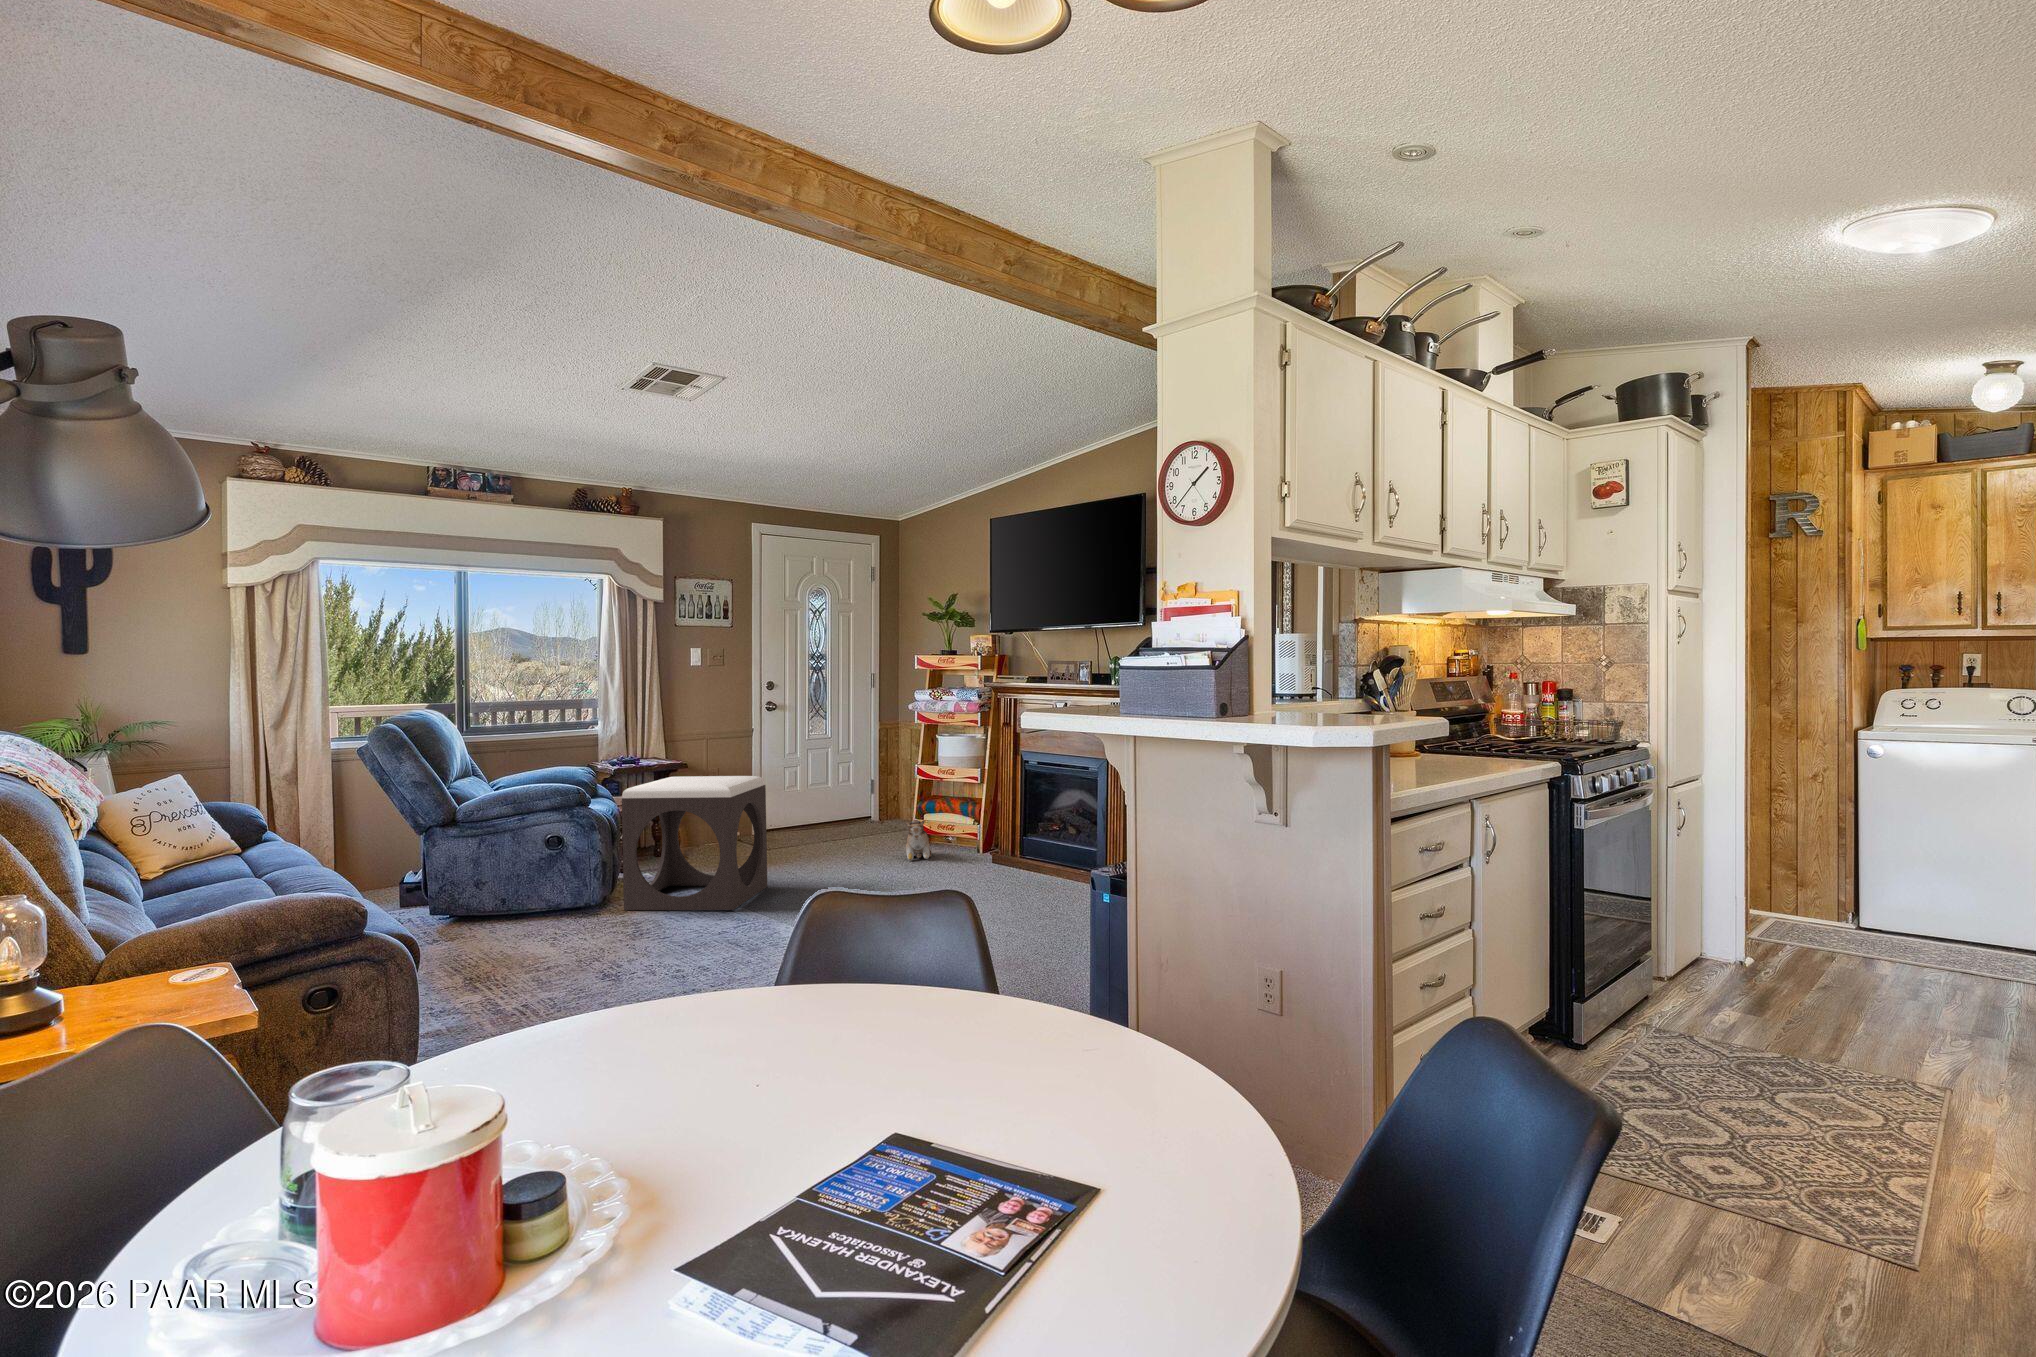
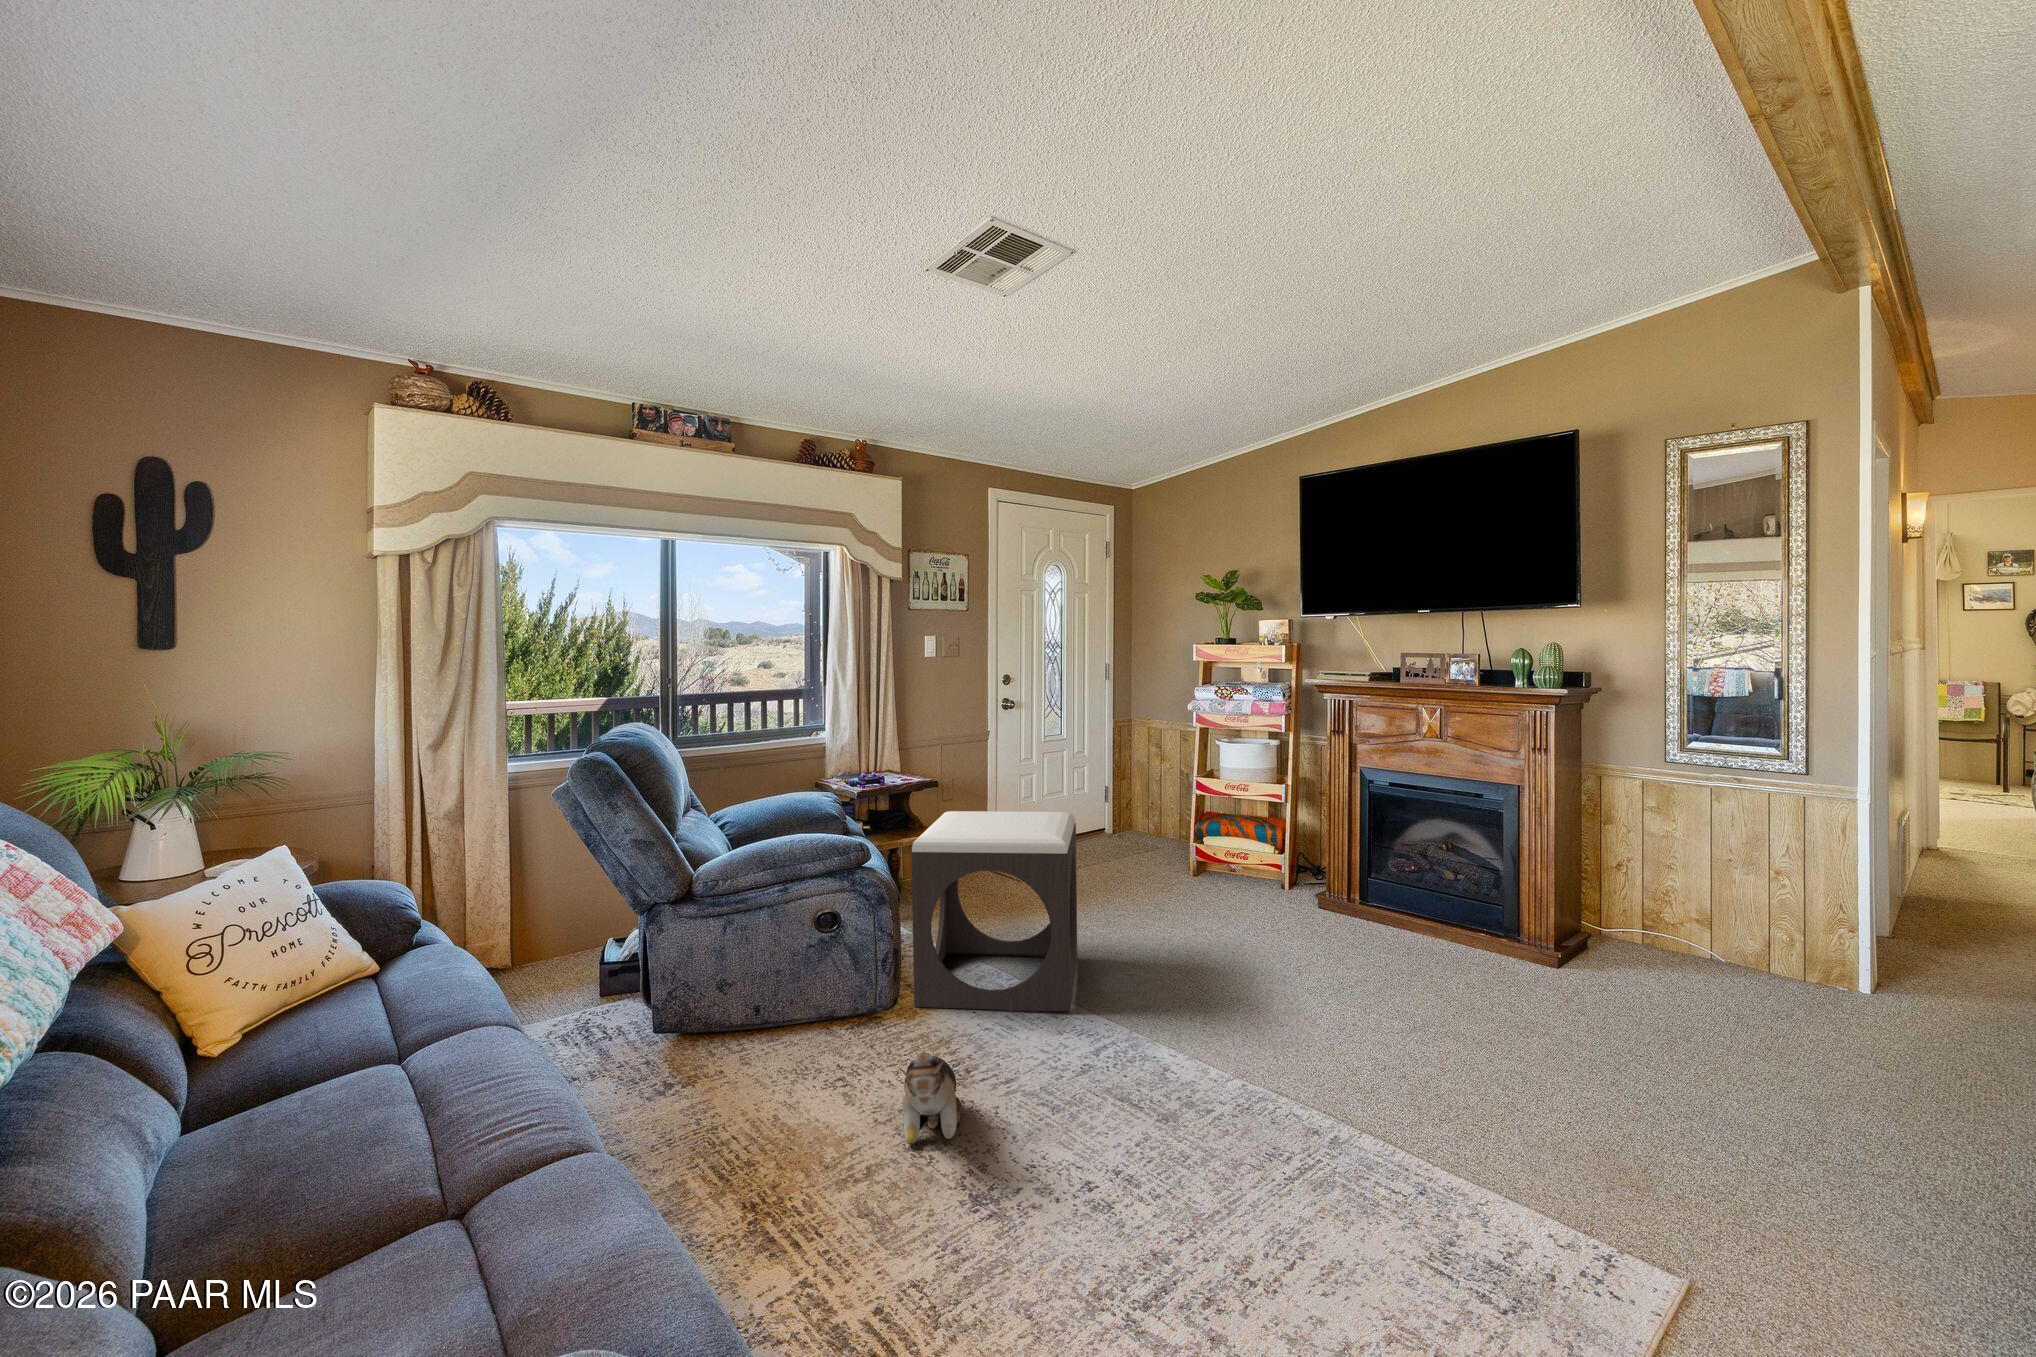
plush toy: present [906,820,931,861] -> present [899,1051,962,1144]

